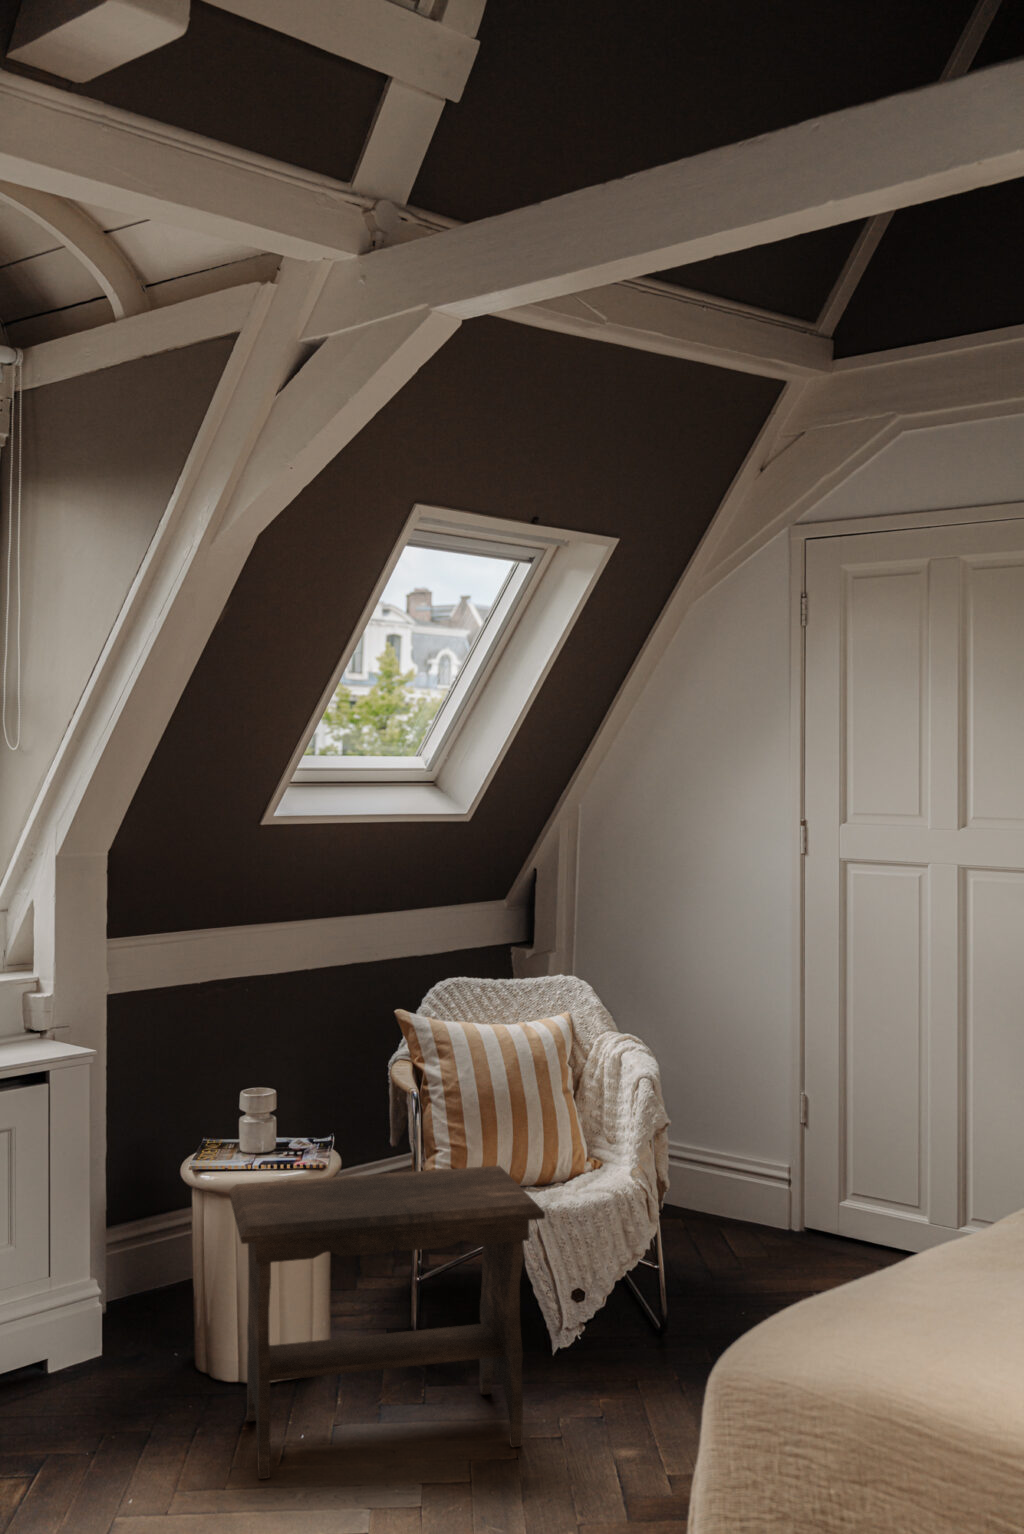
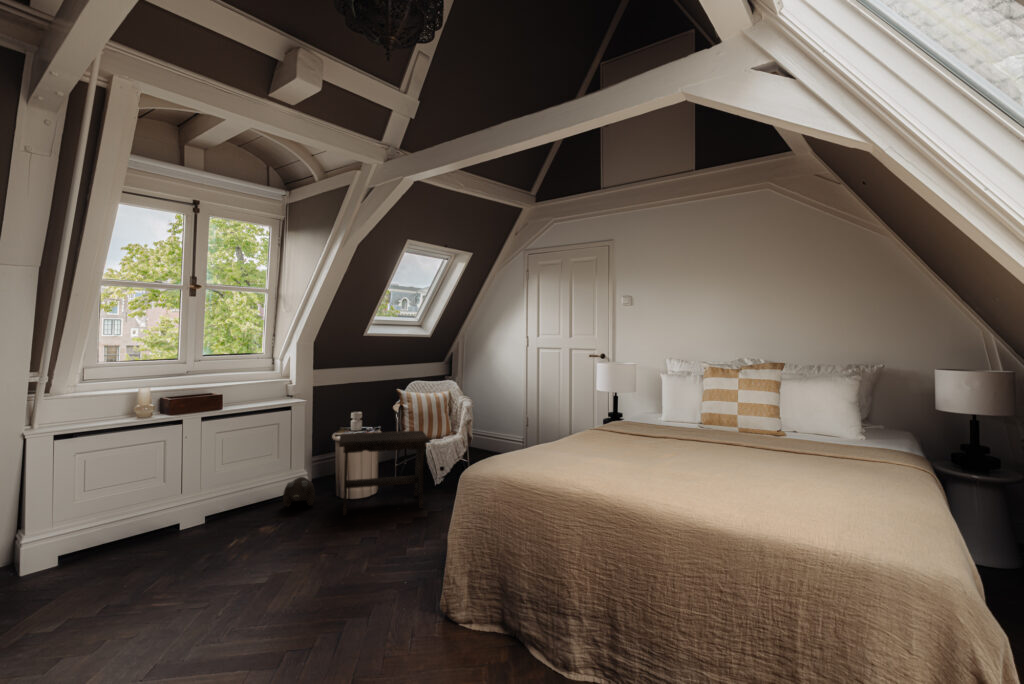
plush toy: none [51,1334,155,1442] -> present [283,477,315,507]

